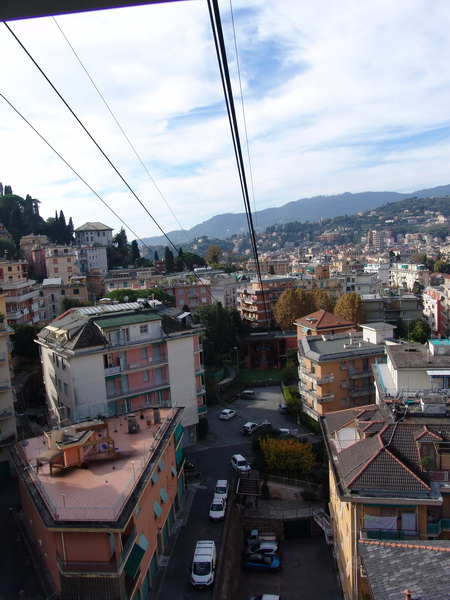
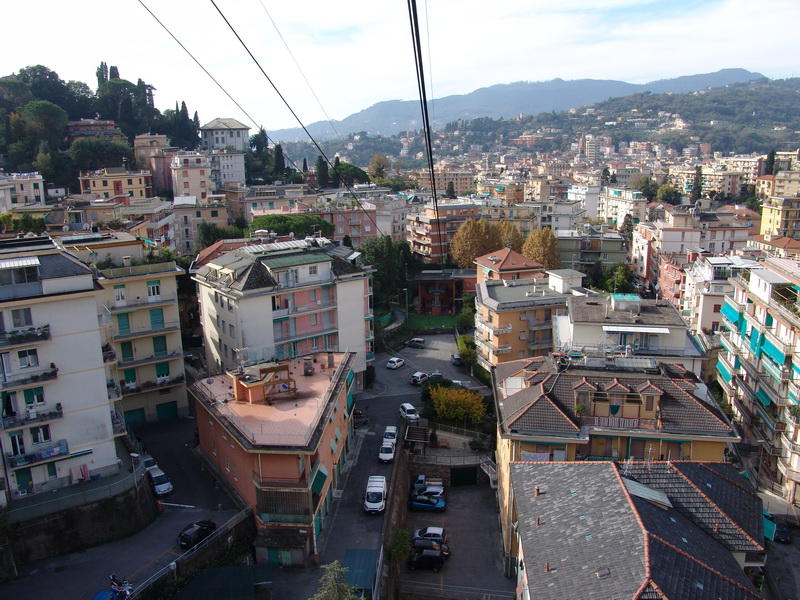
chair: present [36,430,65,476] -> none [226,370,251,411]

